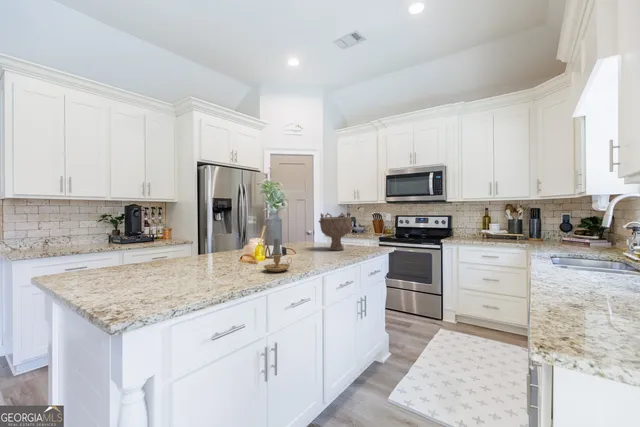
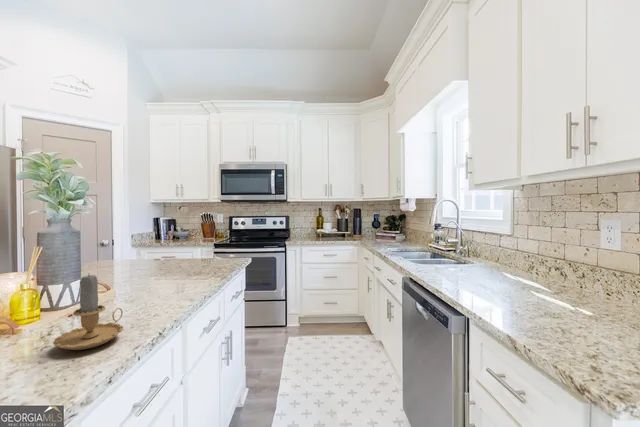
decorative bowl: present [319,213,352,250] -> none [148,215,201,273]

